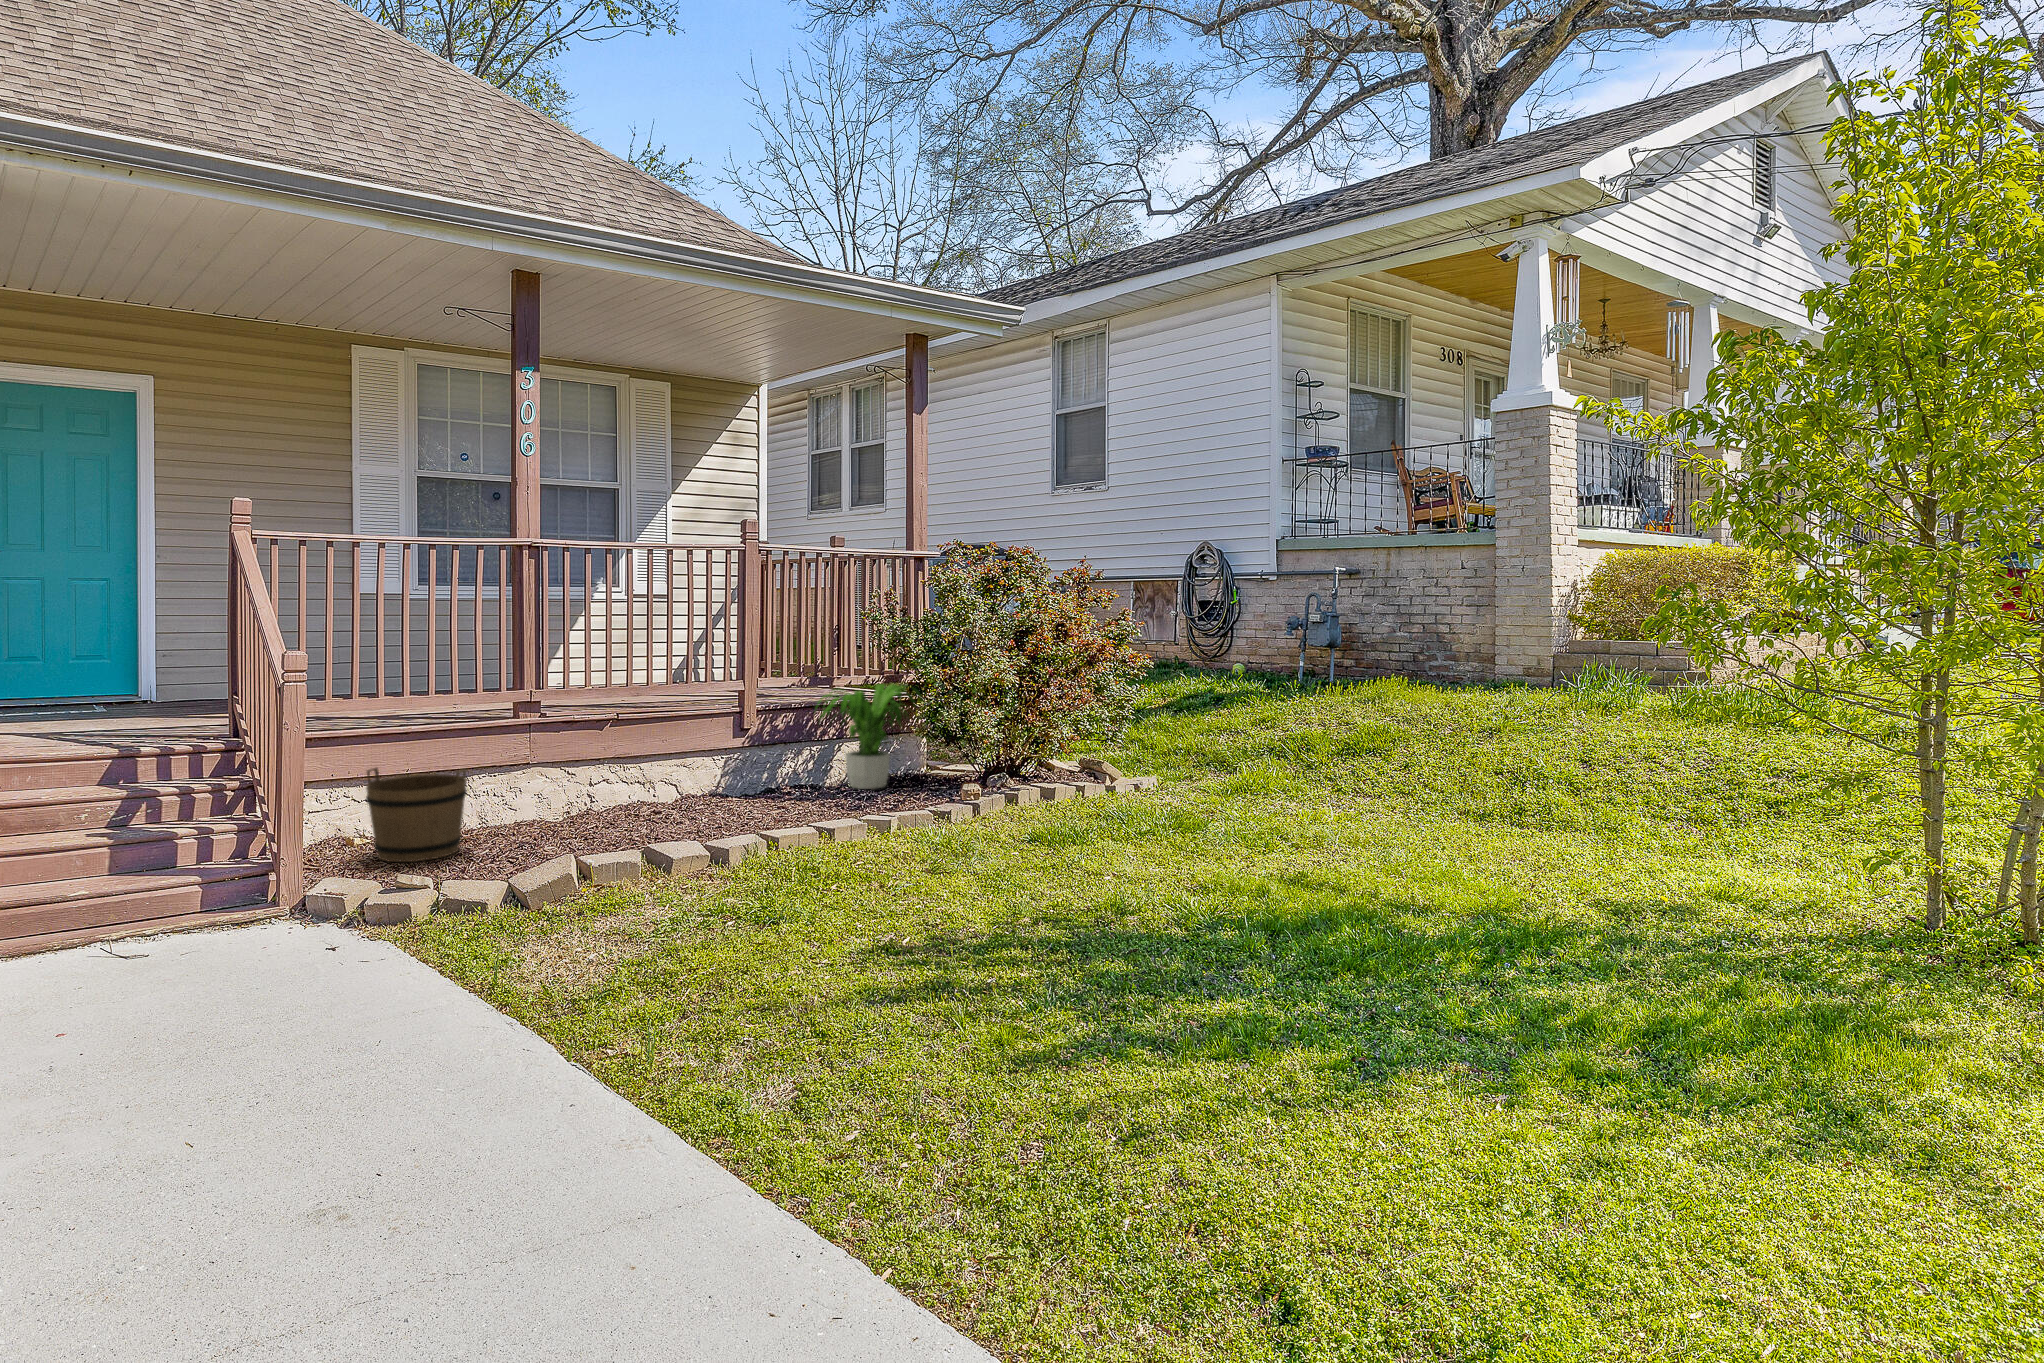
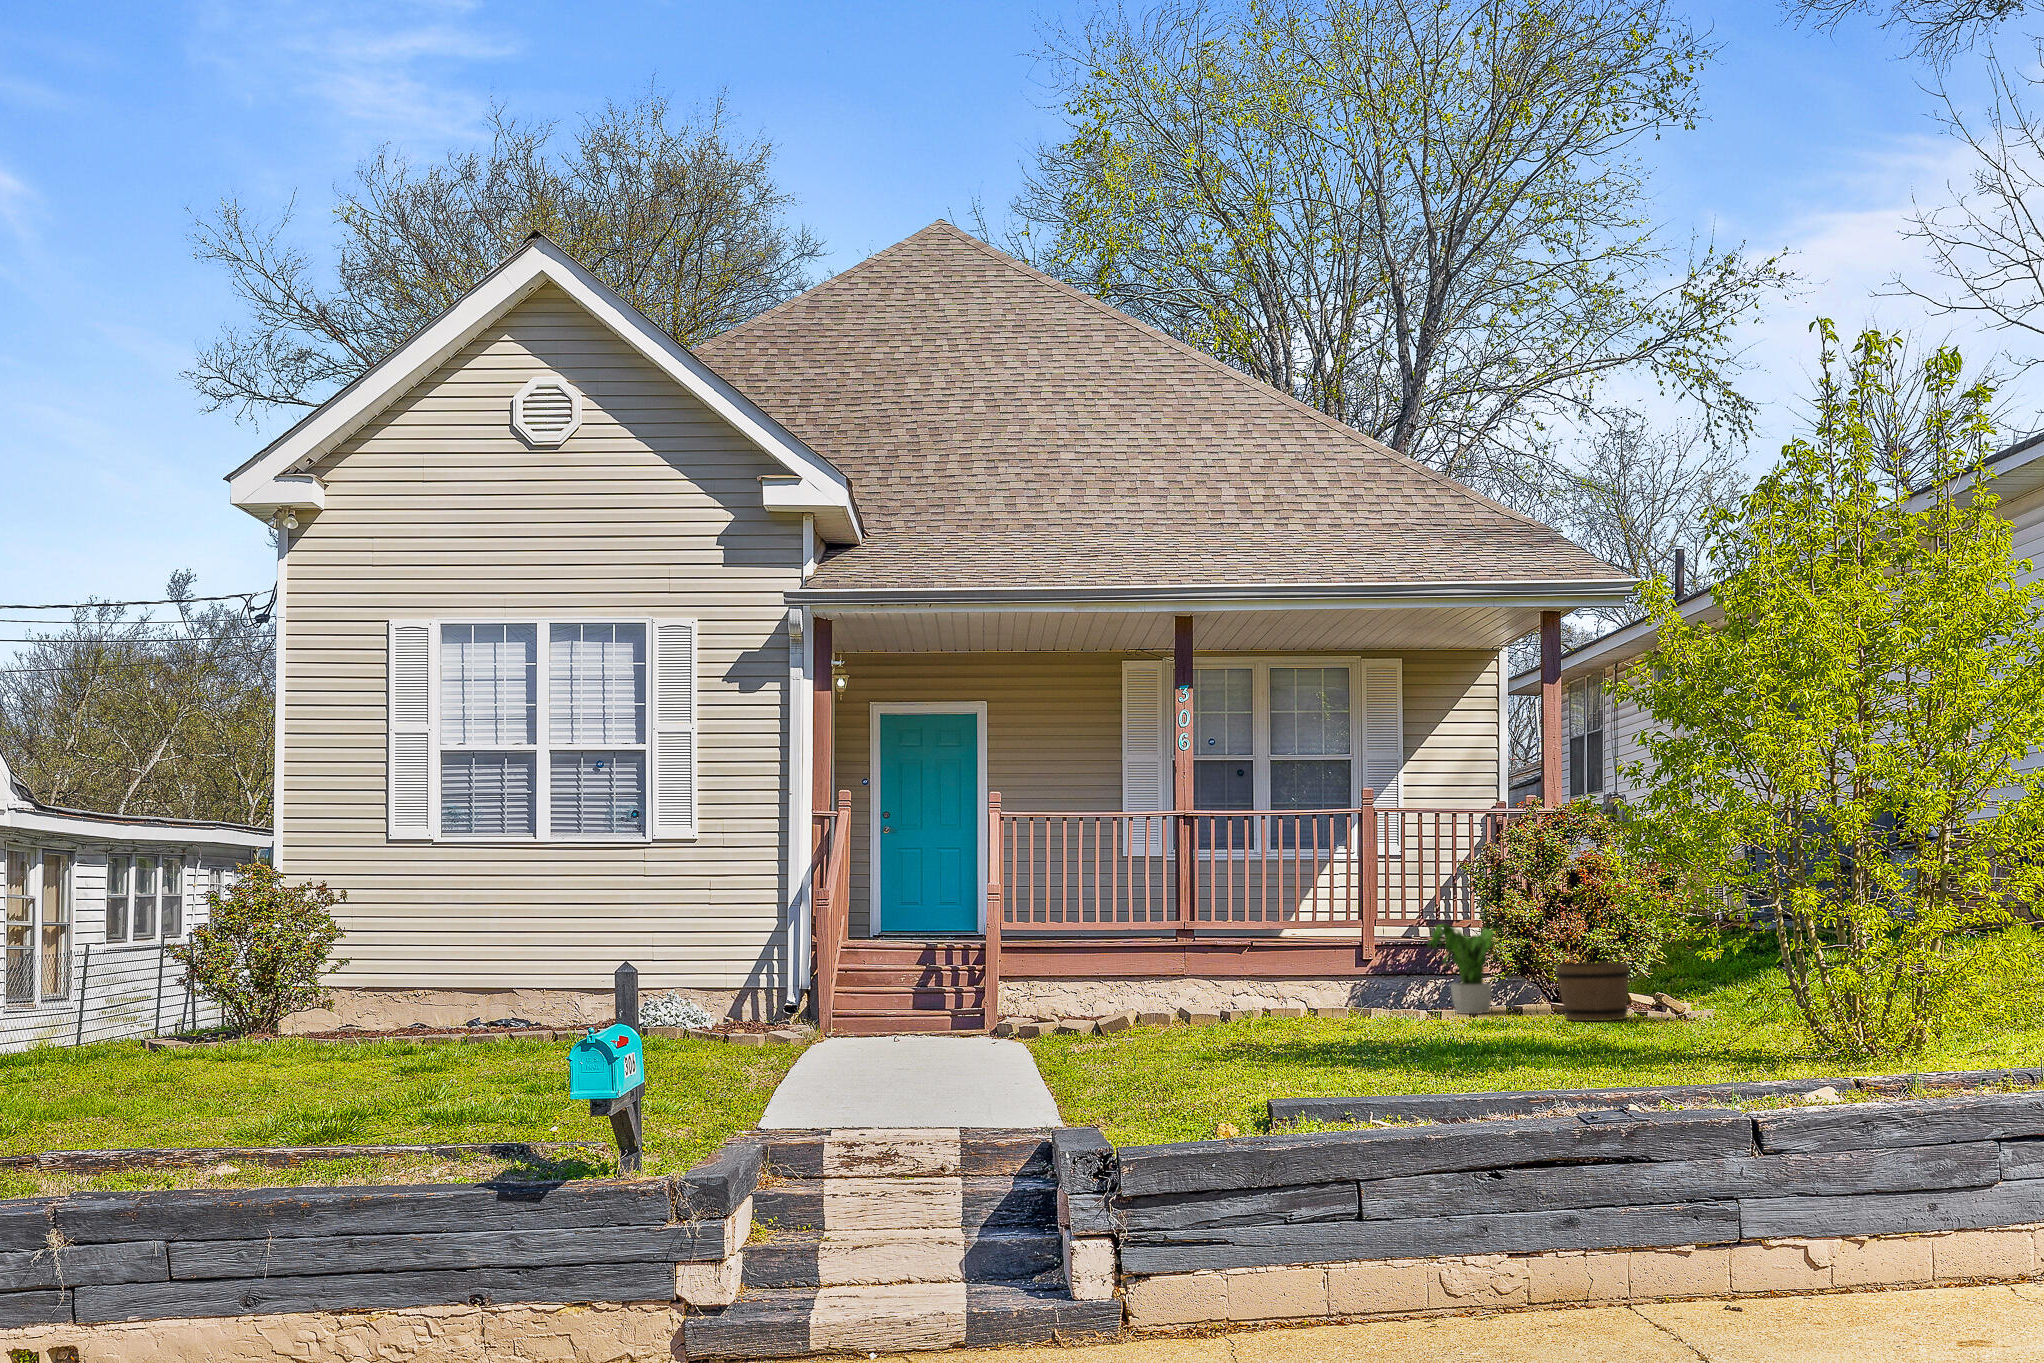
bucket: present [366,768,467,862] -> present [1555,953,1630,1021]

